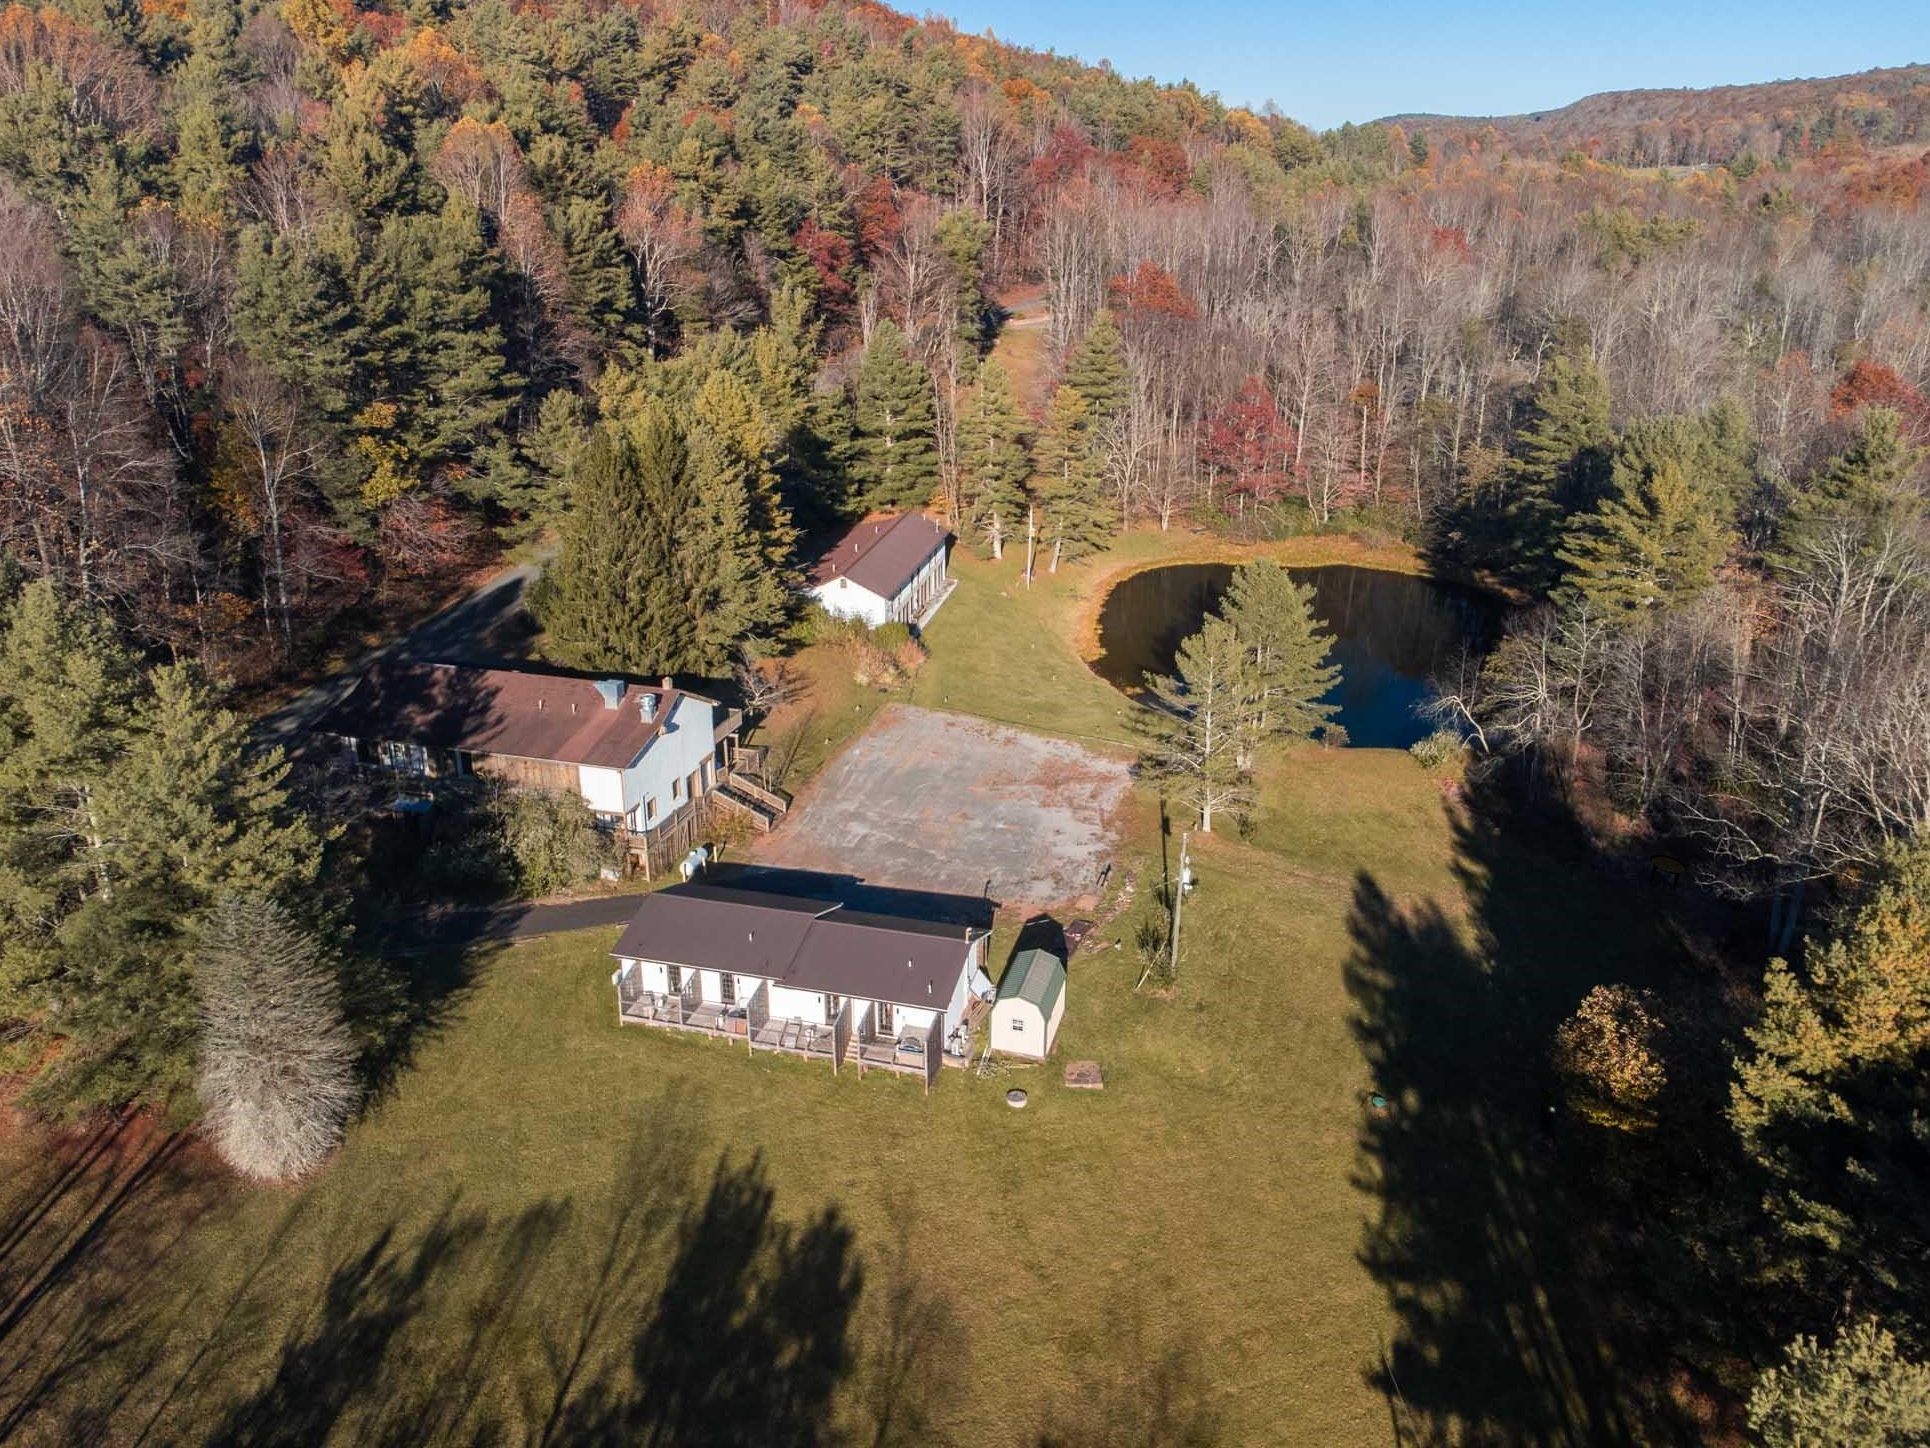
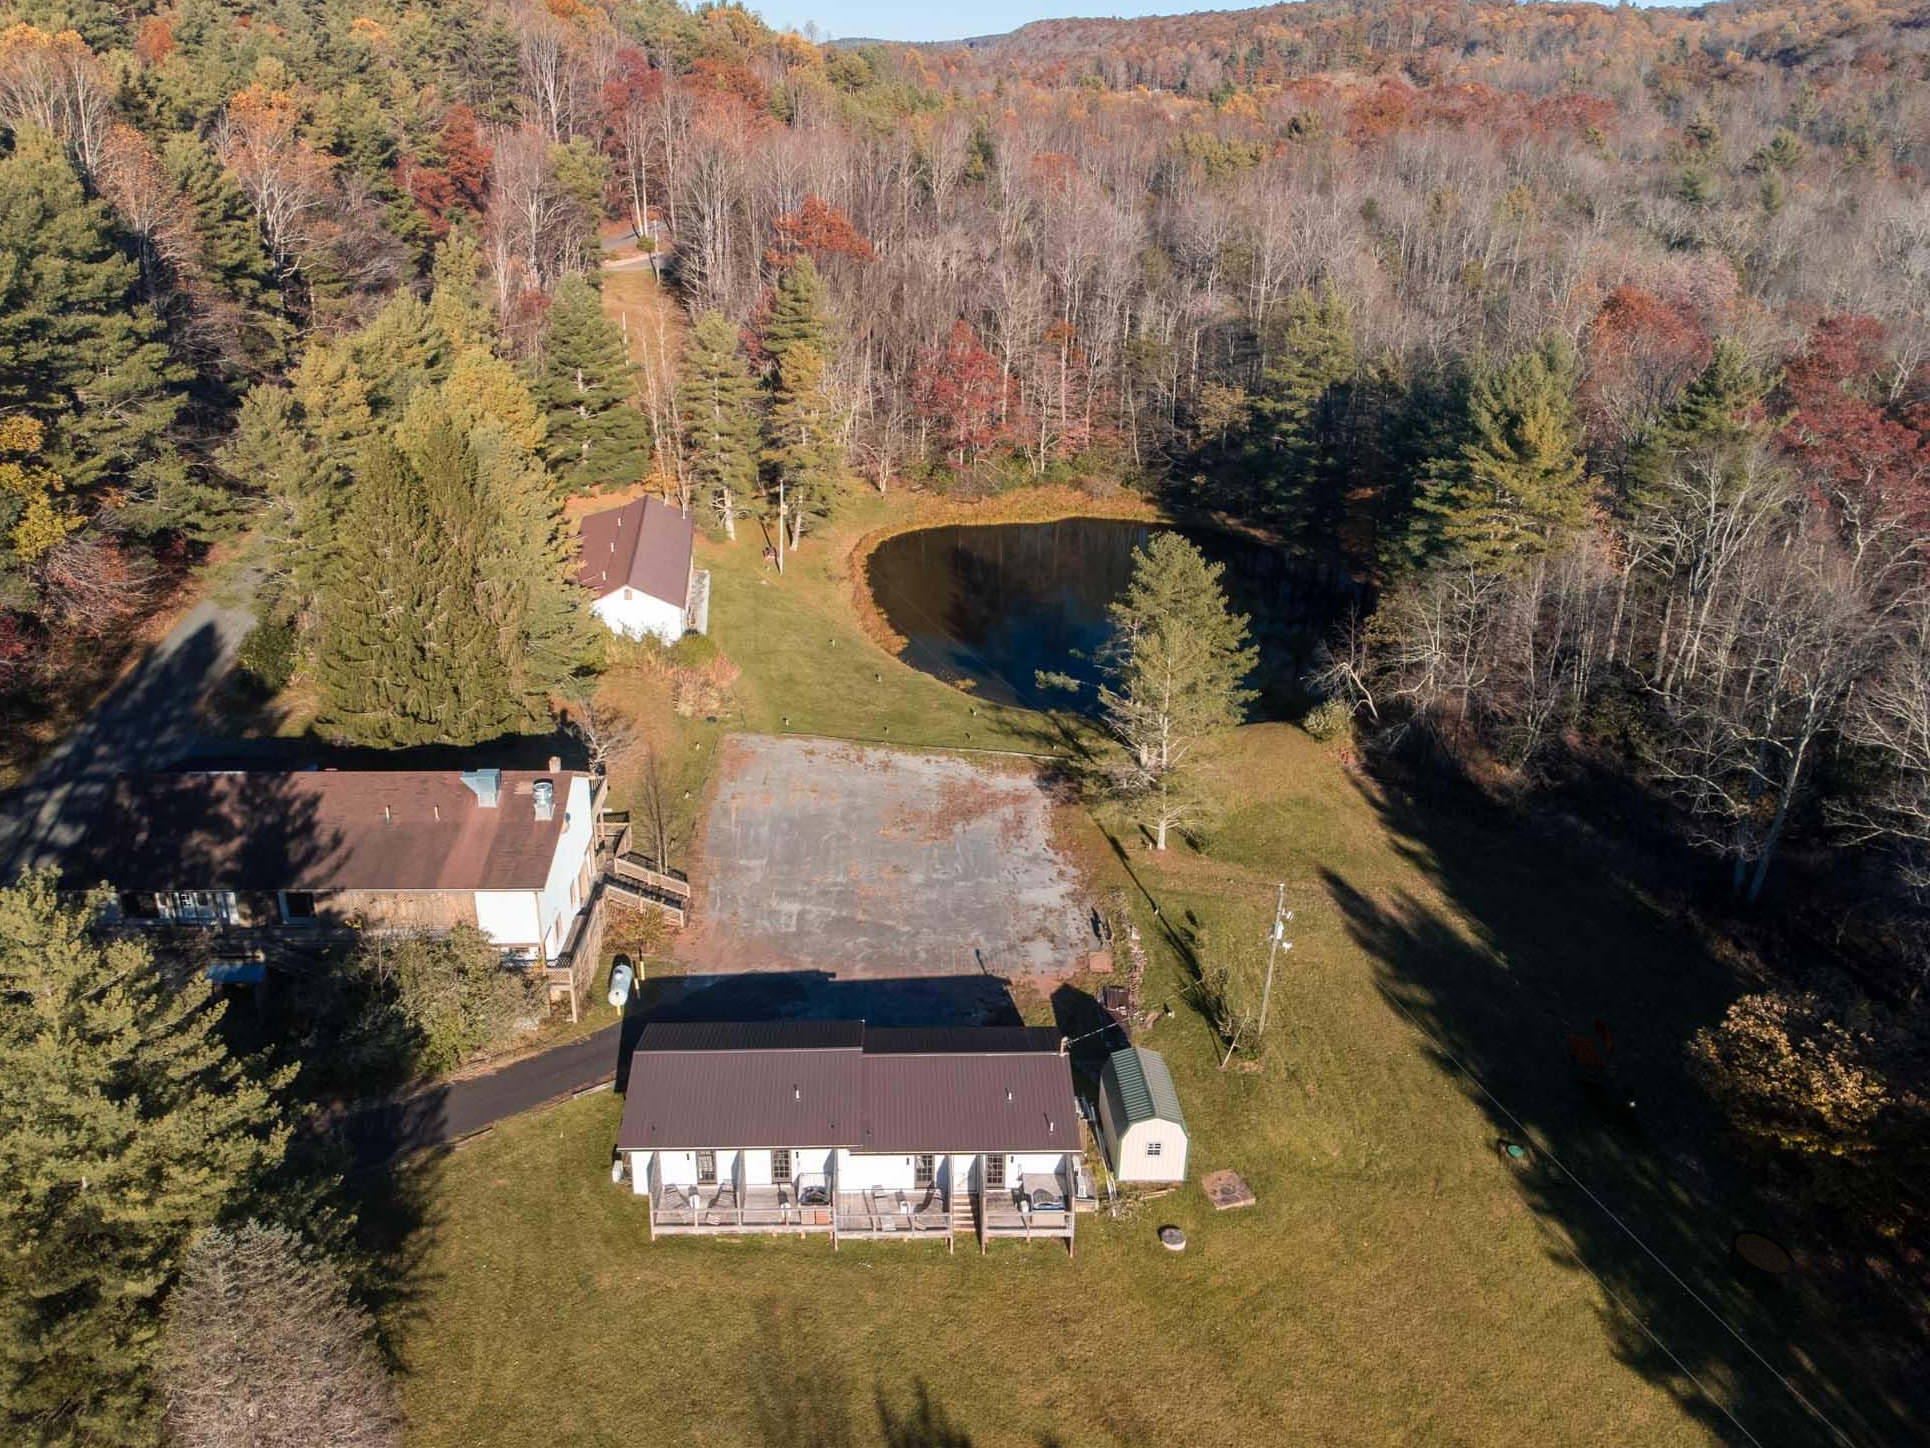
round table: present [1650,855,1688,889] -> present [1729,1230,1795,1293]
bench: none [1512,1025,1550,1088] -> present [1567,1018,1615,1083]

